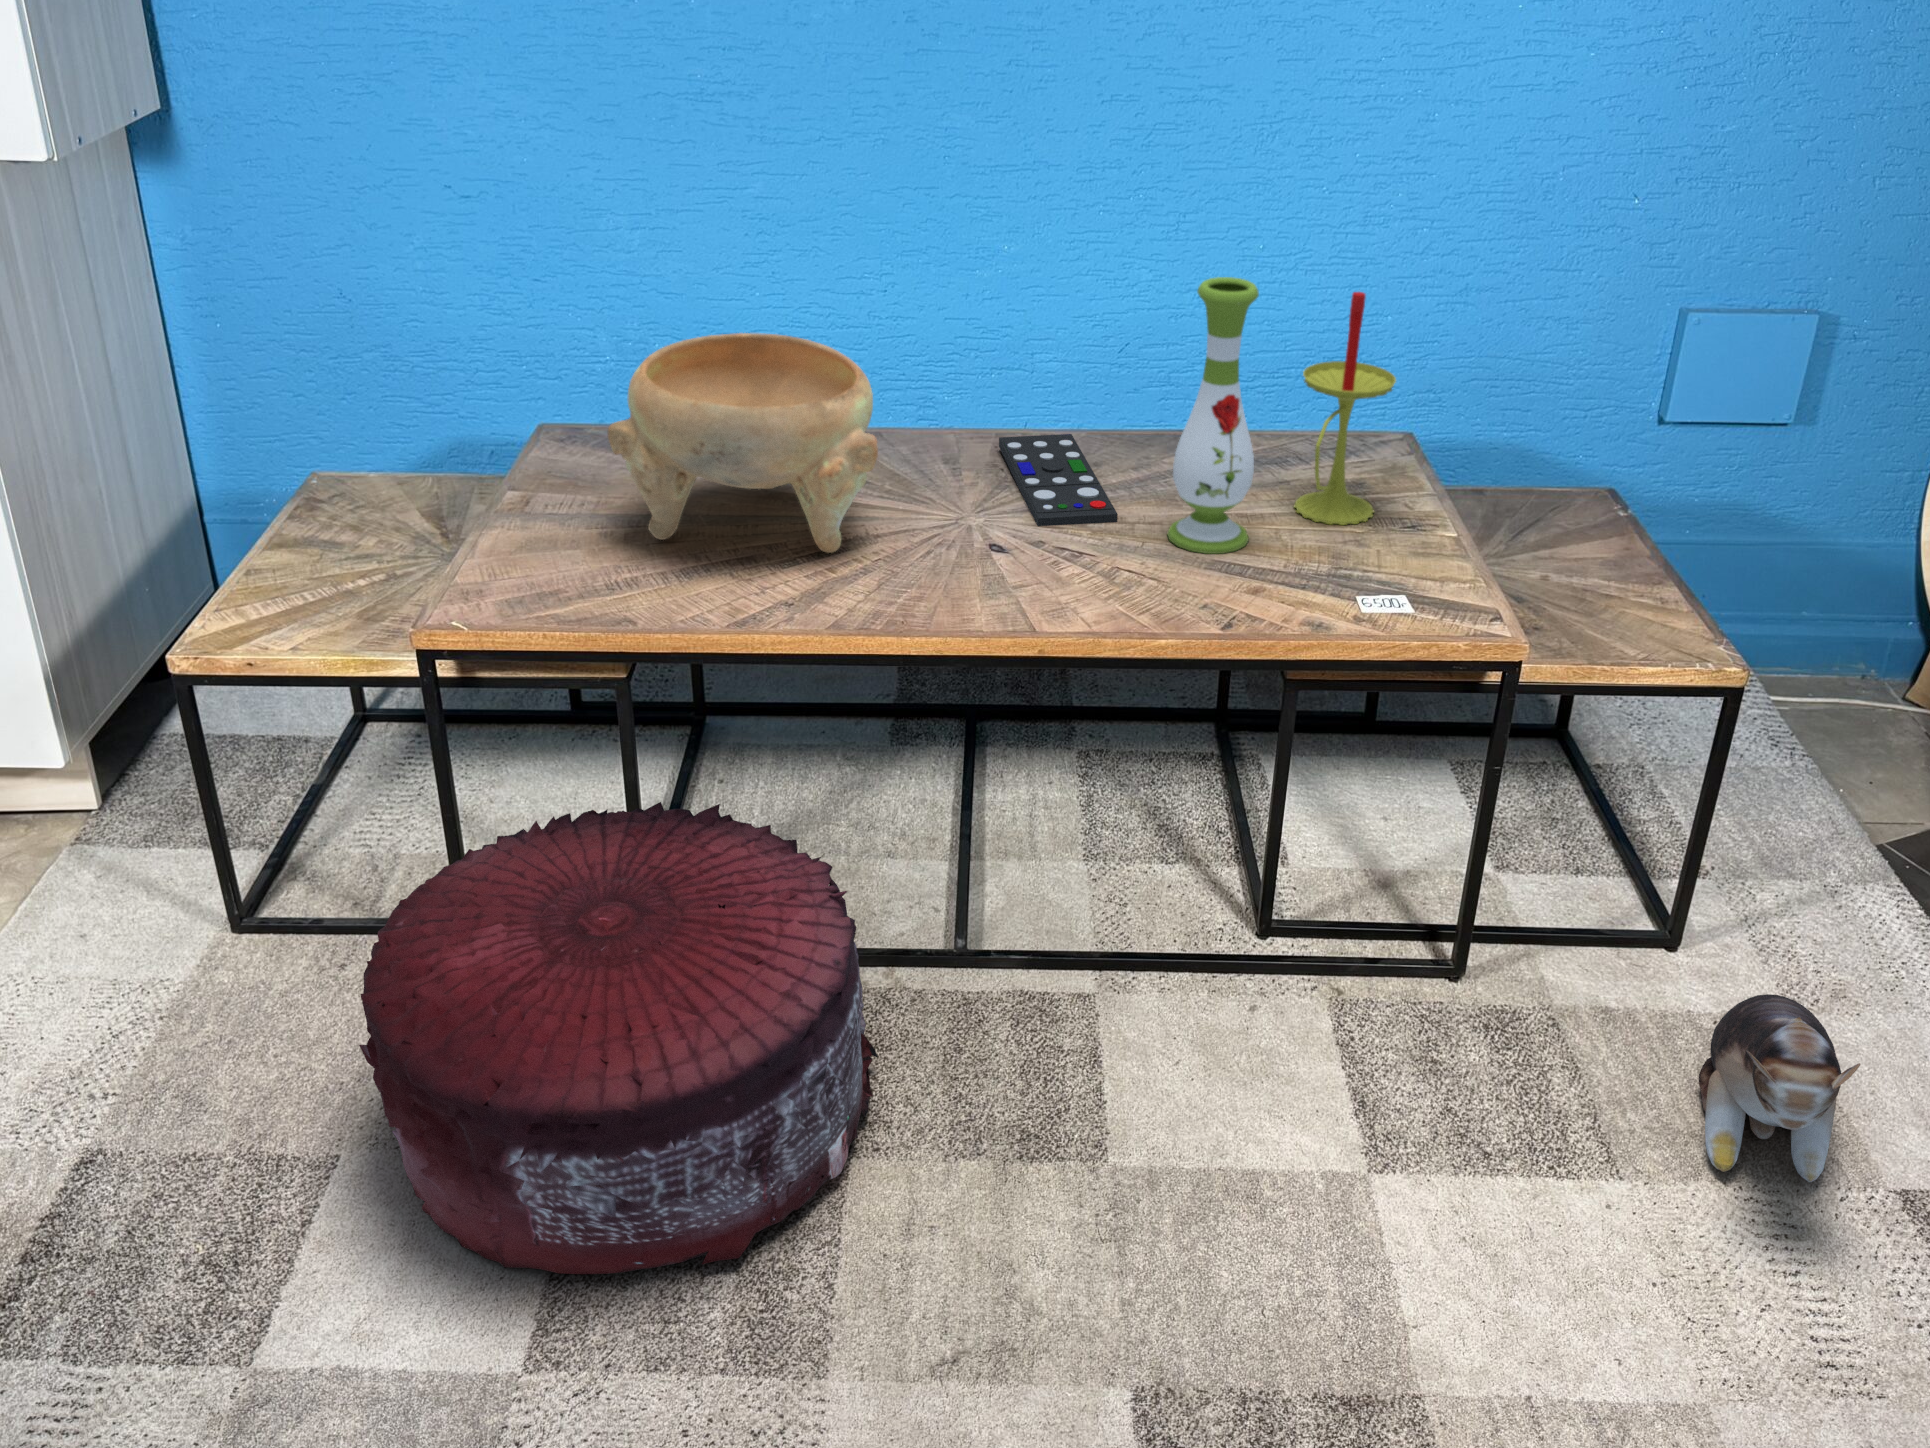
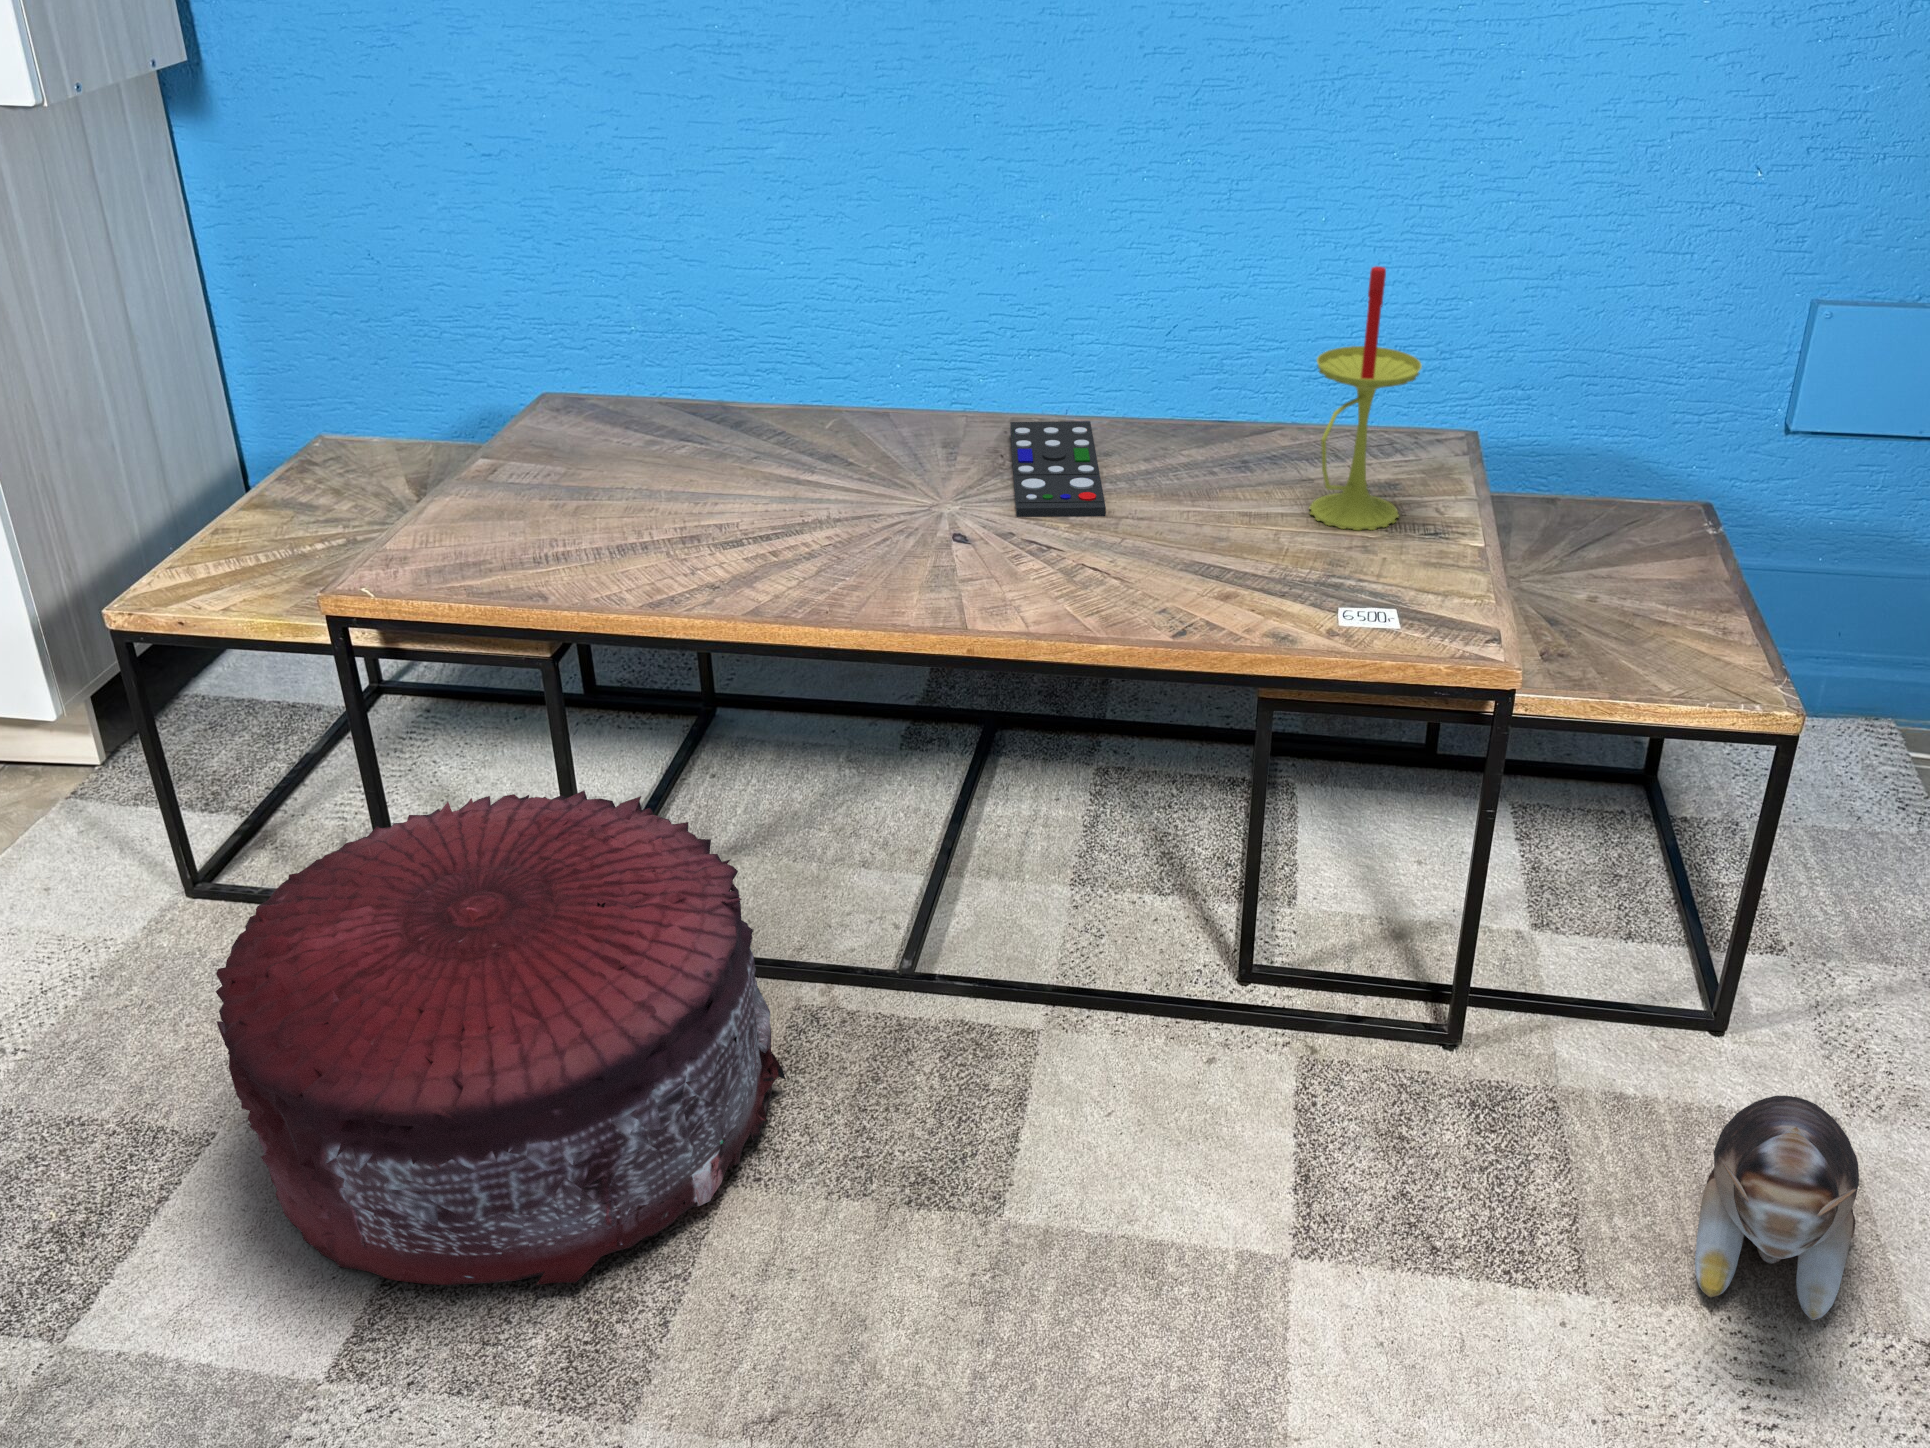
vase: present [1167,277,1259,554] -> none [1154,244,1248,555]
decorative bowl: present [608,333,878,553] -> none [550,298,836,535]

